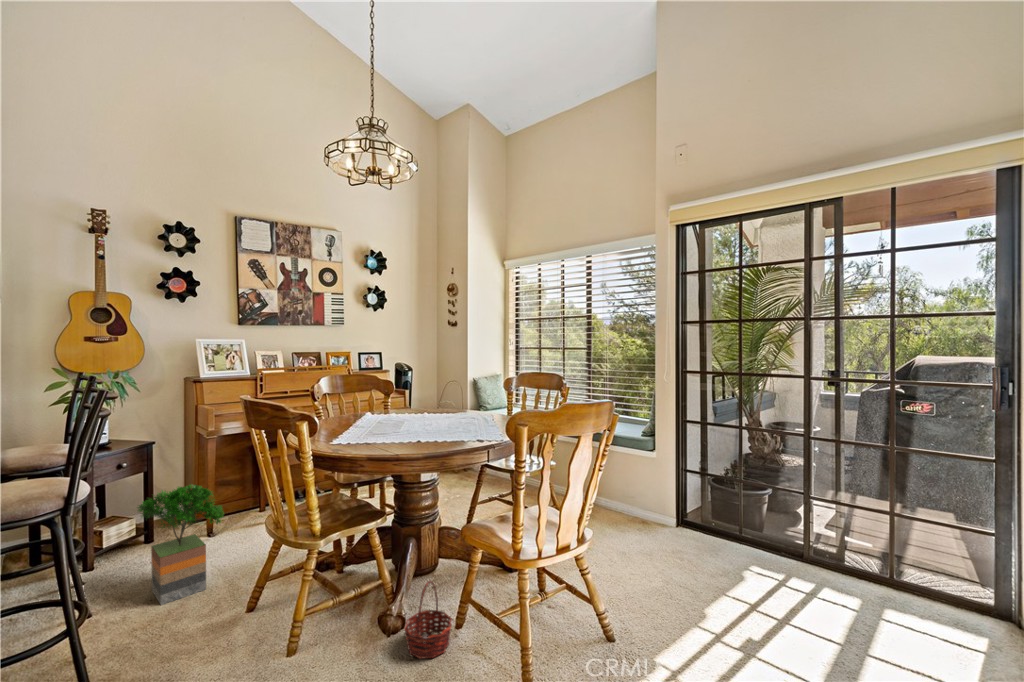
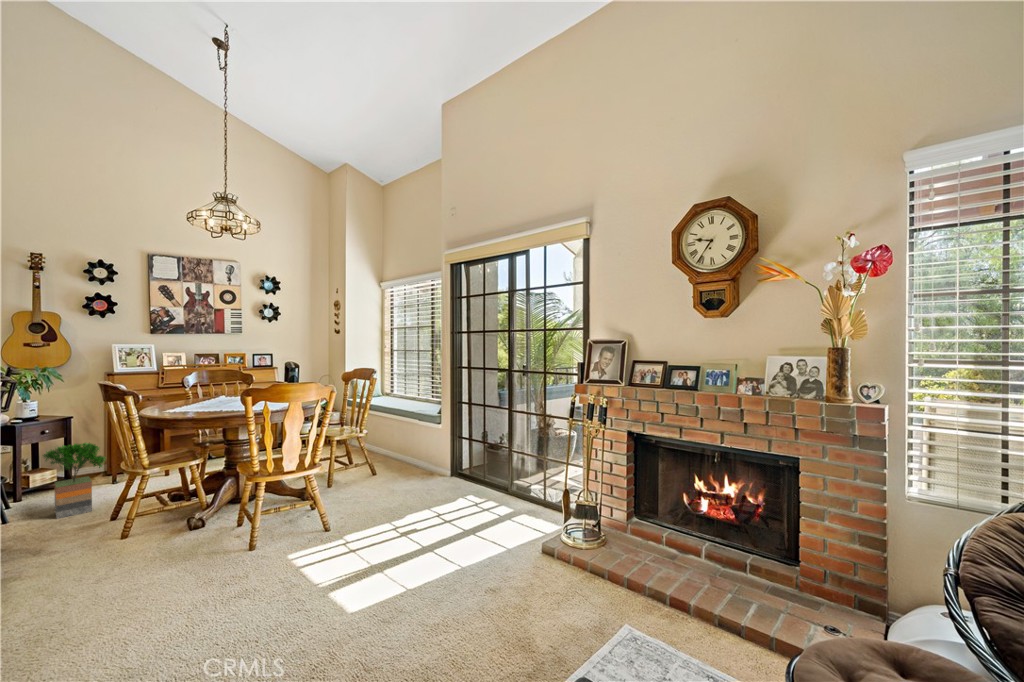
basket: present [404,581,452,659] -> none [194,494,230,539]

